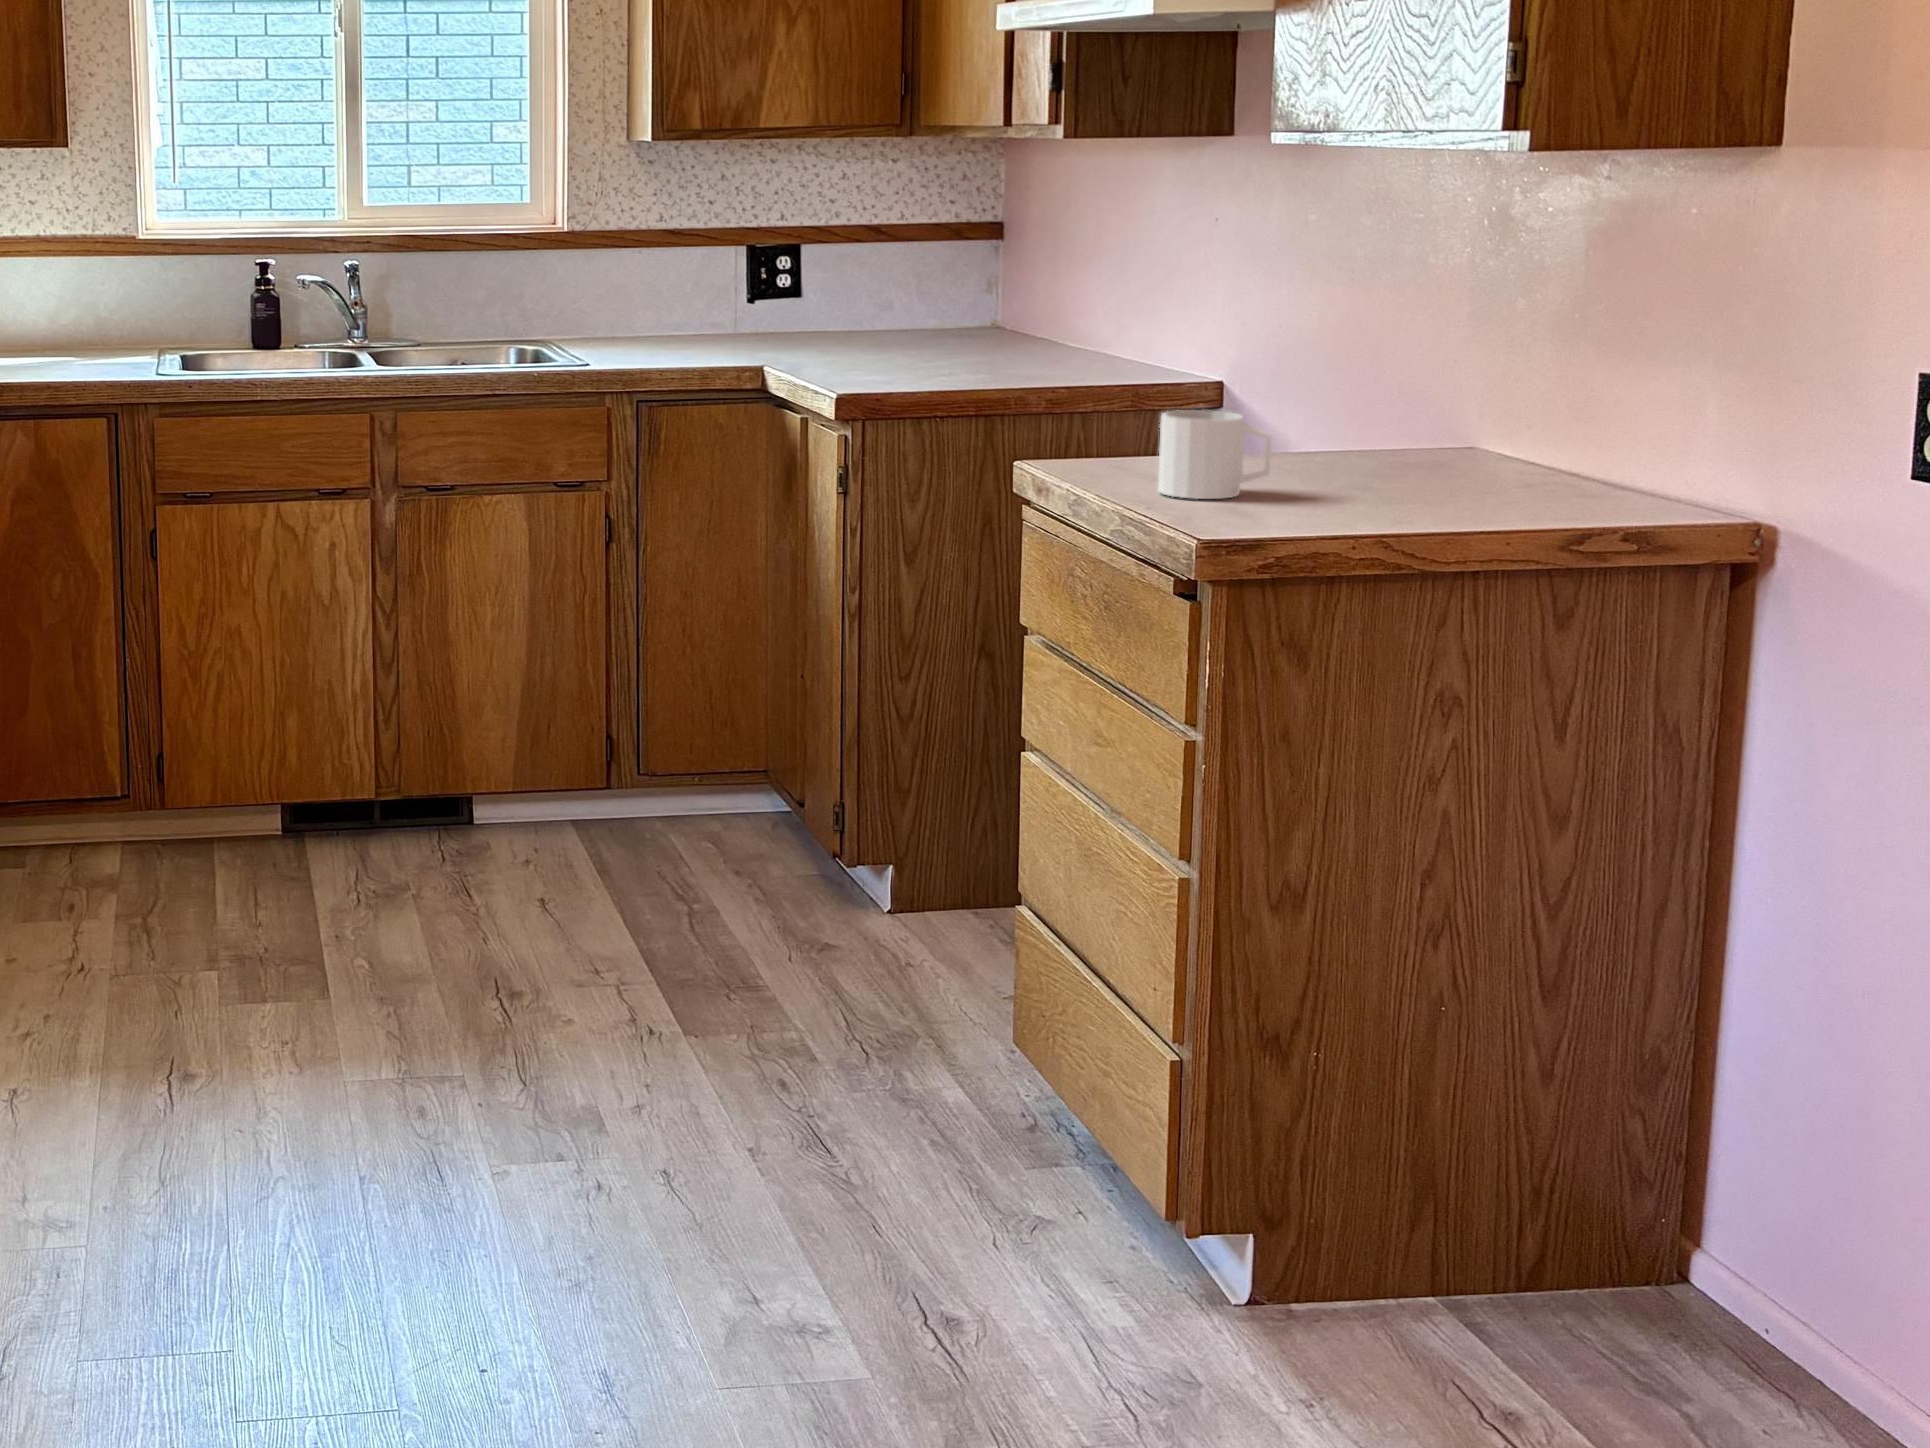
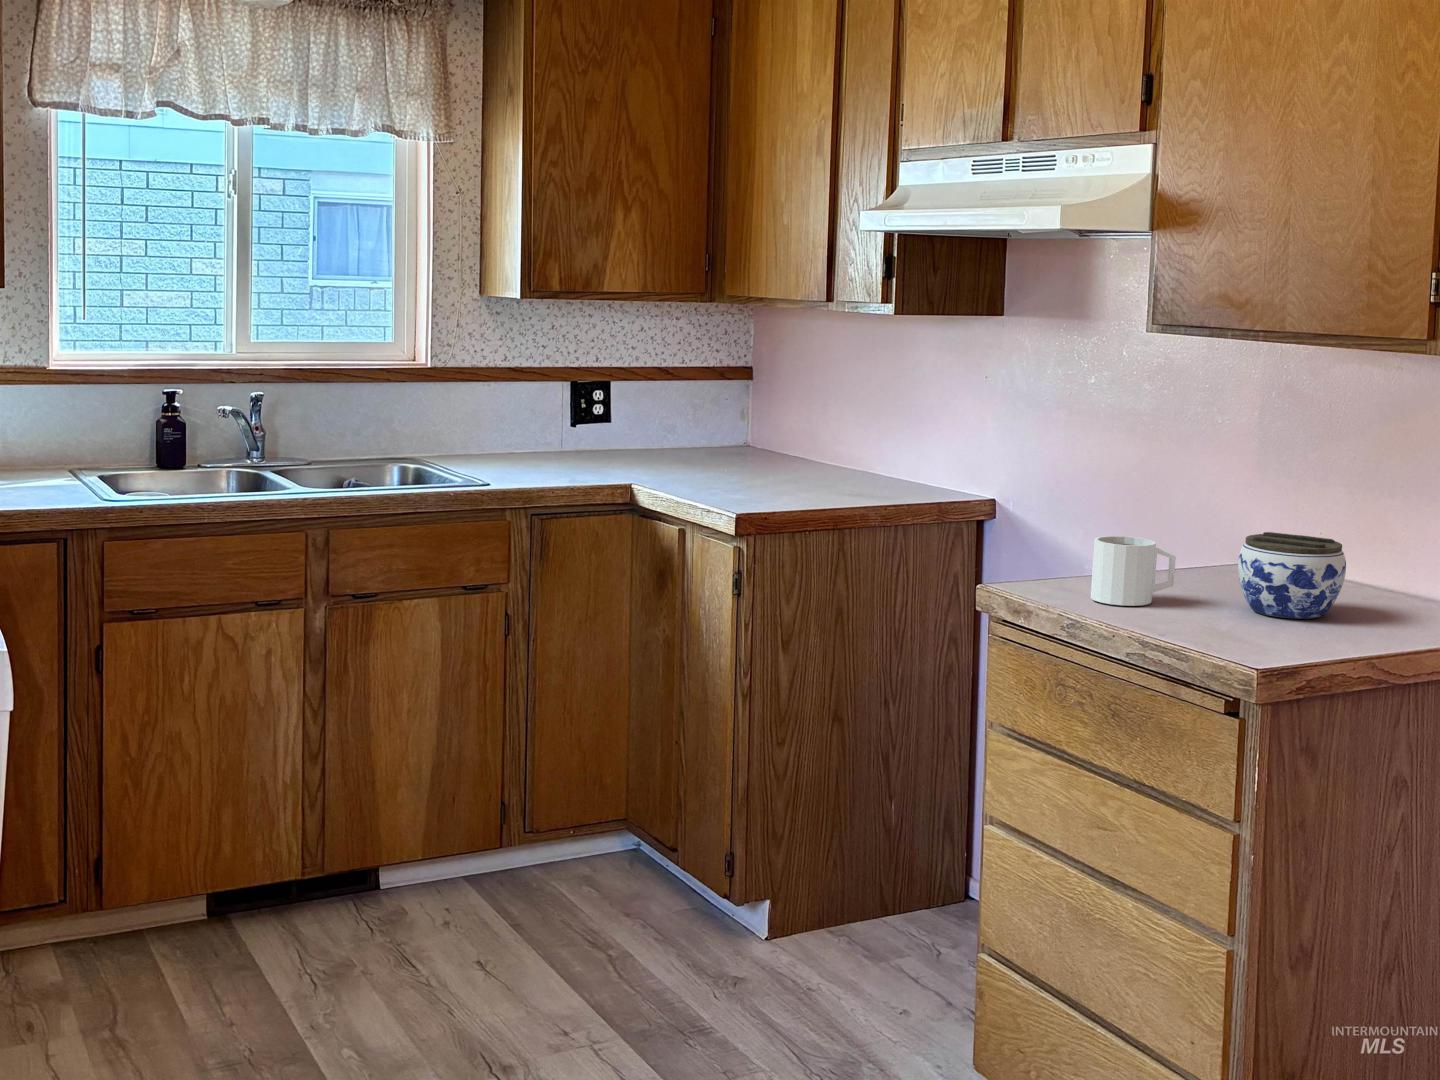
jar: none [1344,405,1495,519] -> present [1238,532,1346,619]

